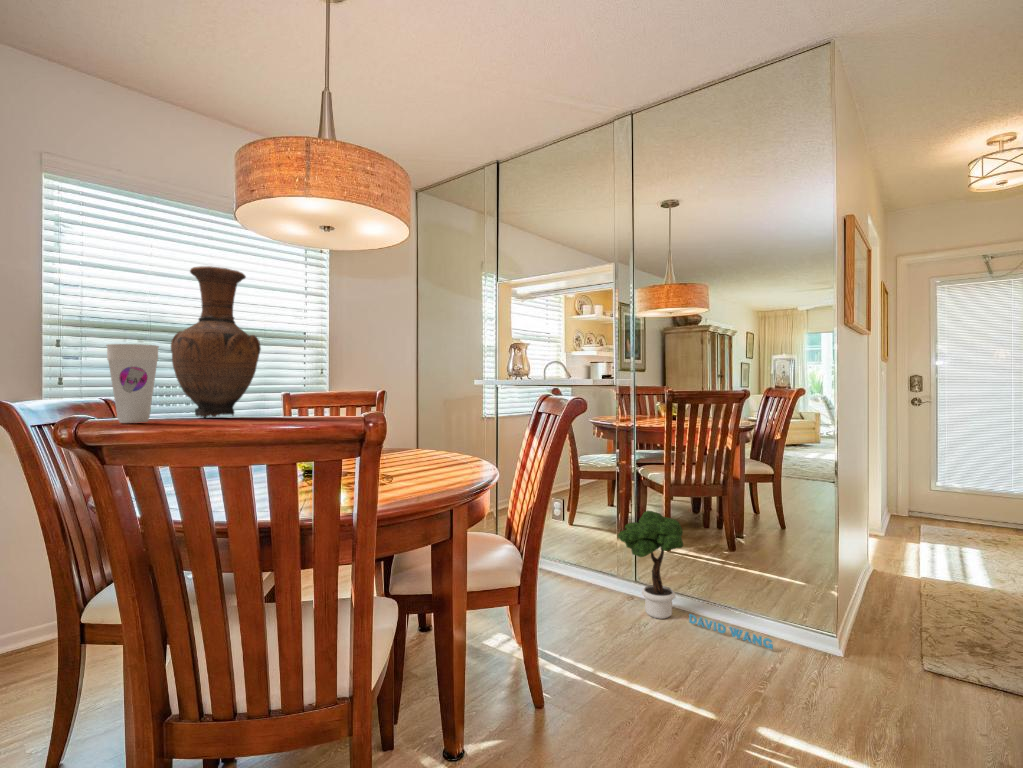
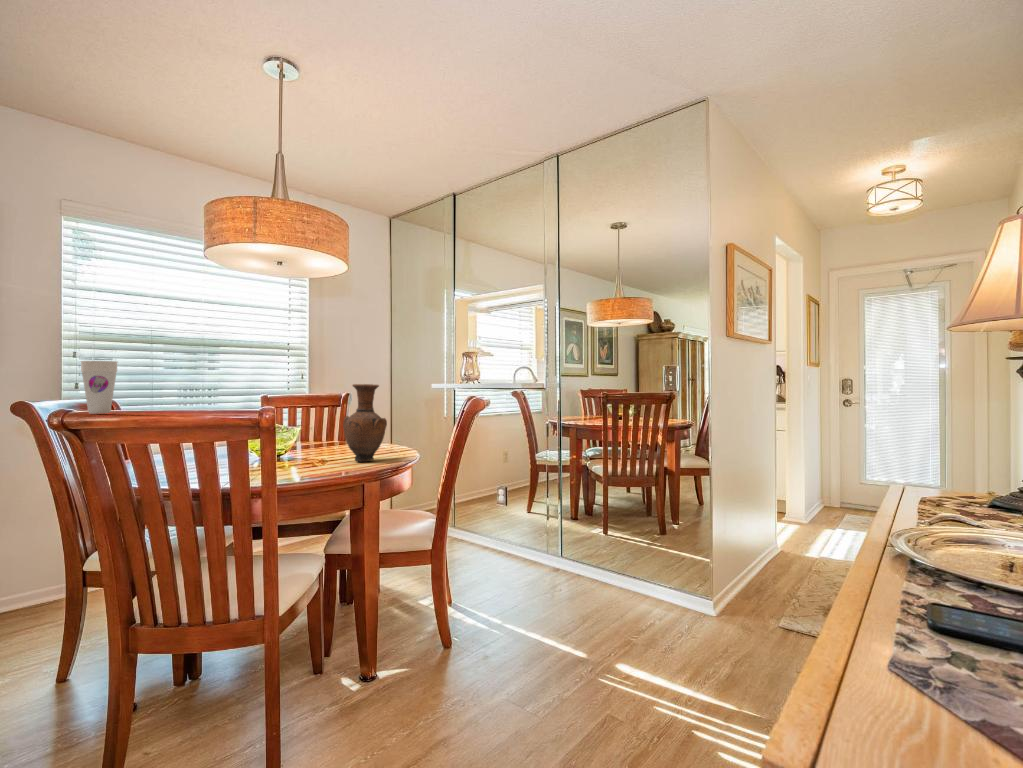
vase: present [171,266,261,418] -> present [343,384,387,462]
potted tree: present [618,511,773,649] -> none [540,495,657,609]

